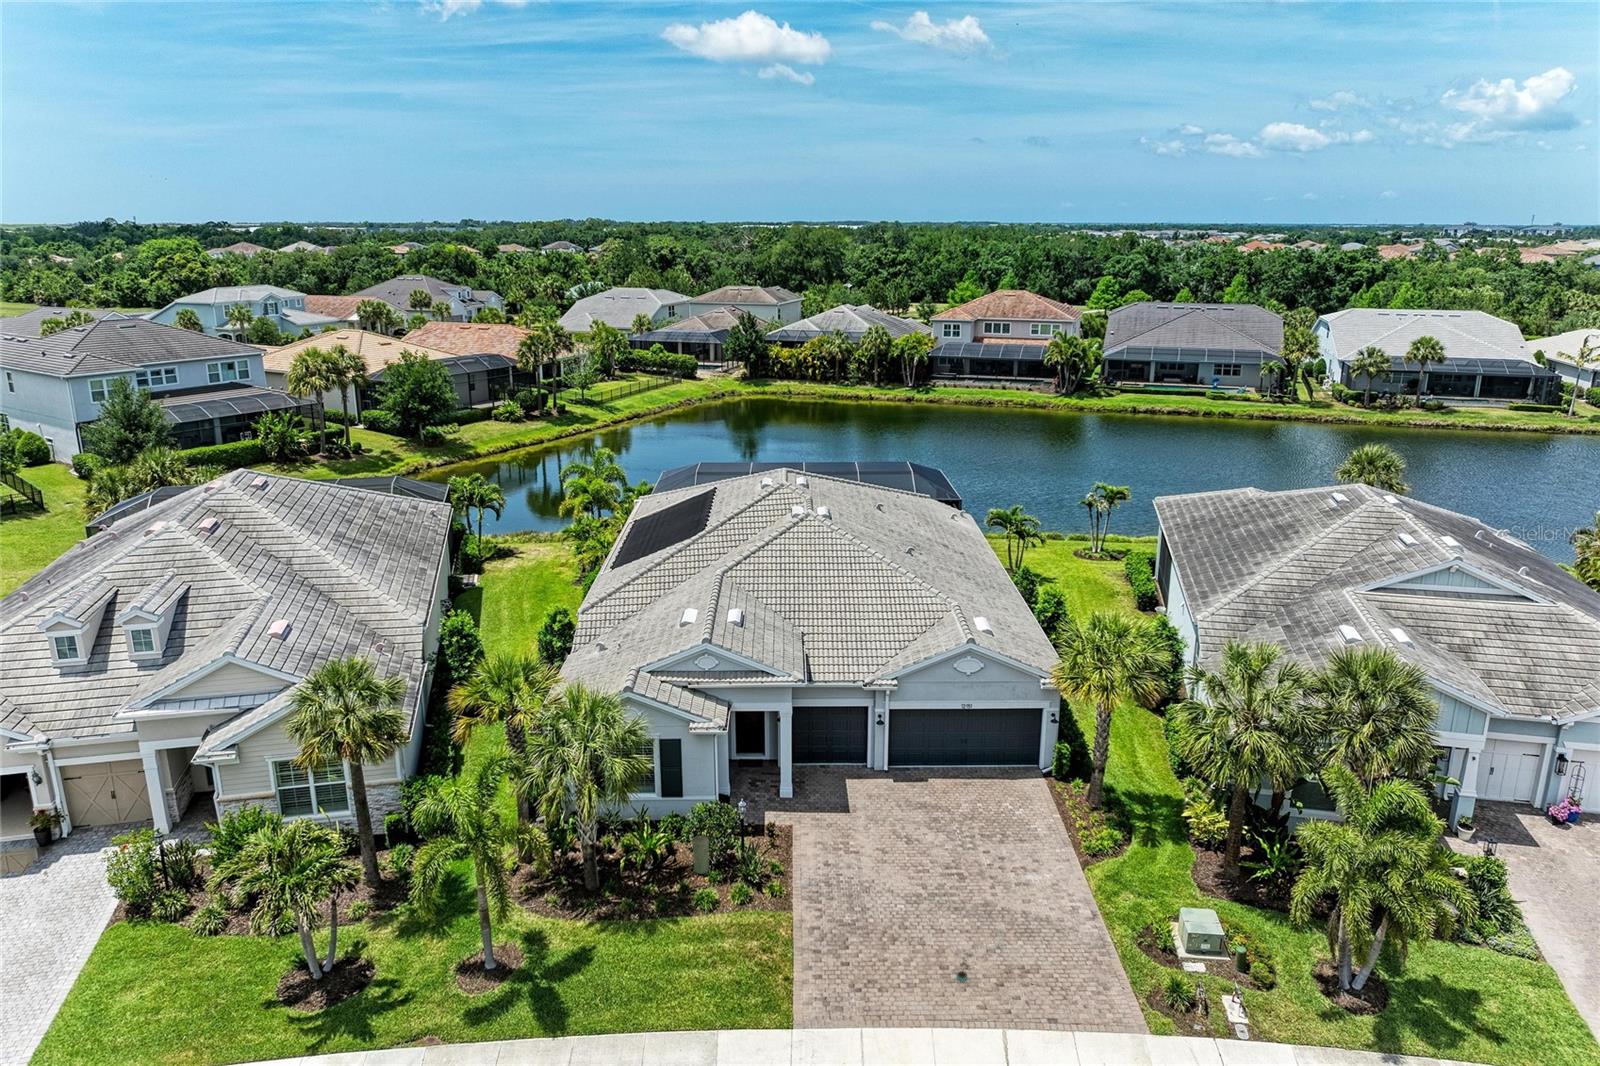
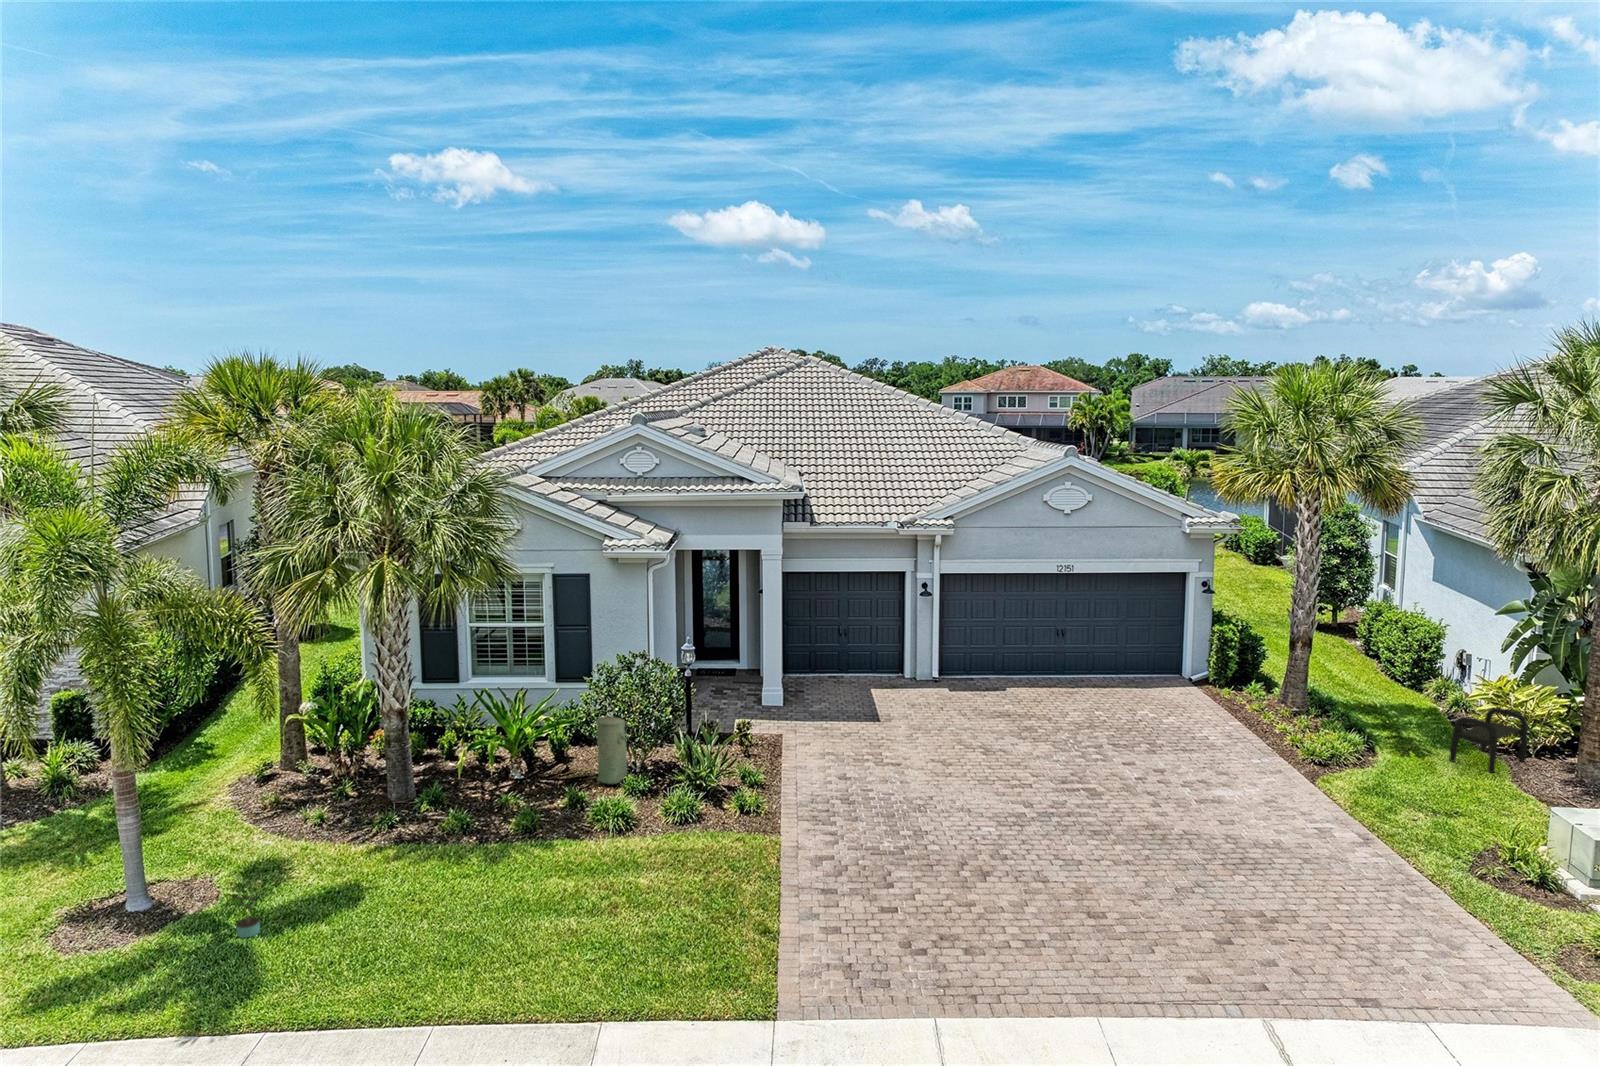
bench: none [1166,819,1211,861] -> present [1449,708,1528,773]
potted plant: present [957,962,969,981] -> present [227,873,263,938]

